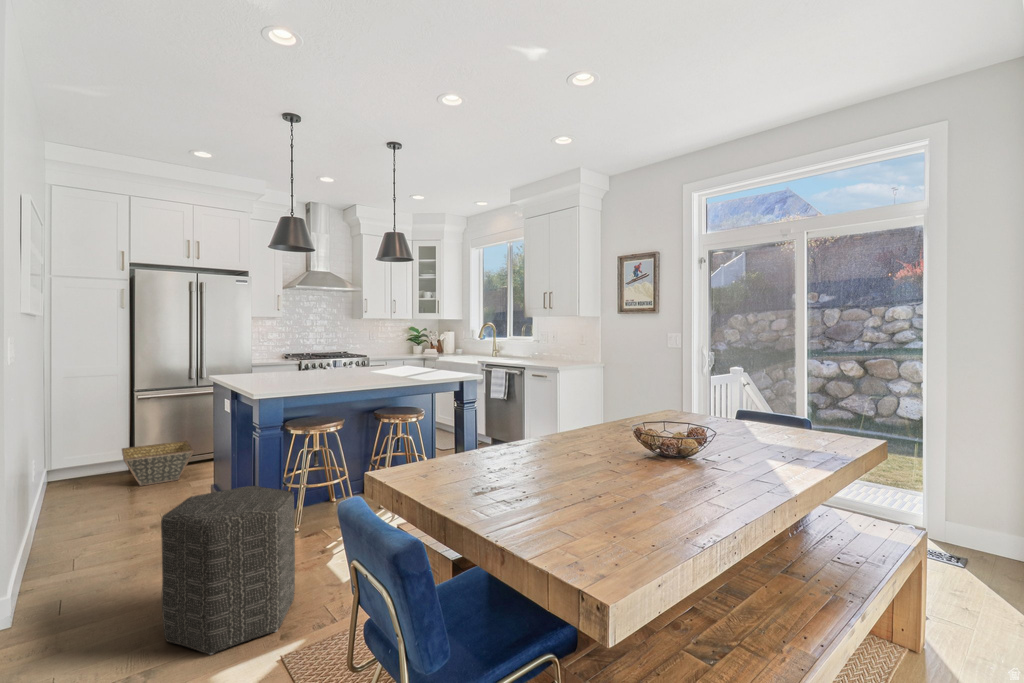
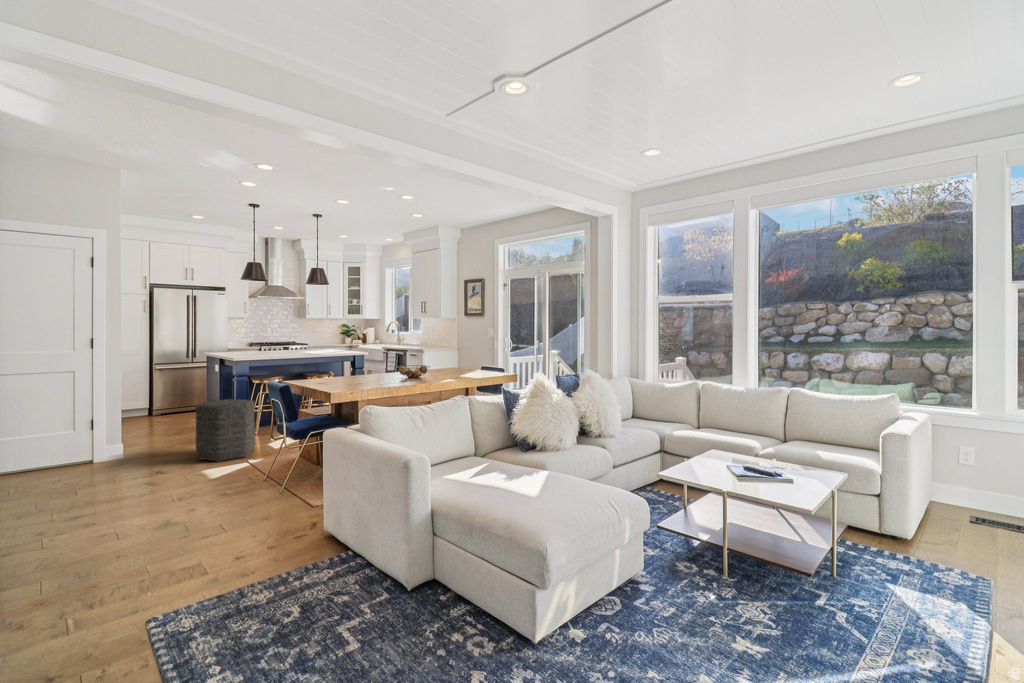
basket: present [122,441,194,486] -> none [146,396,193,421]

